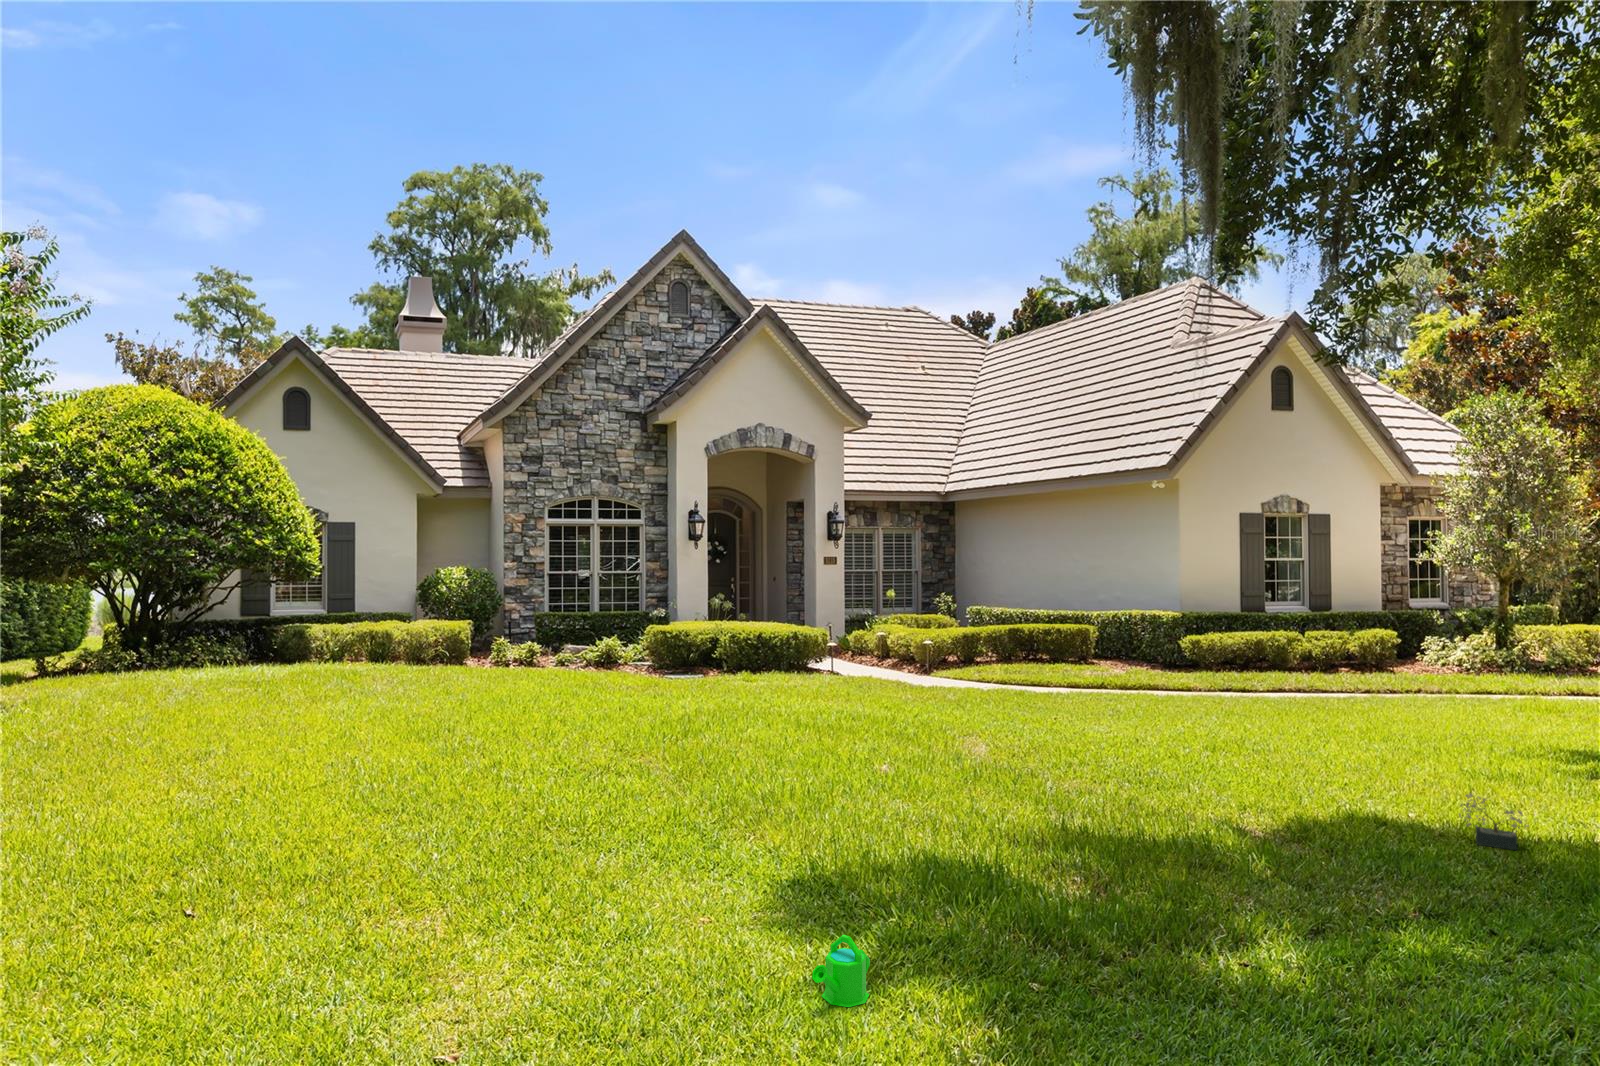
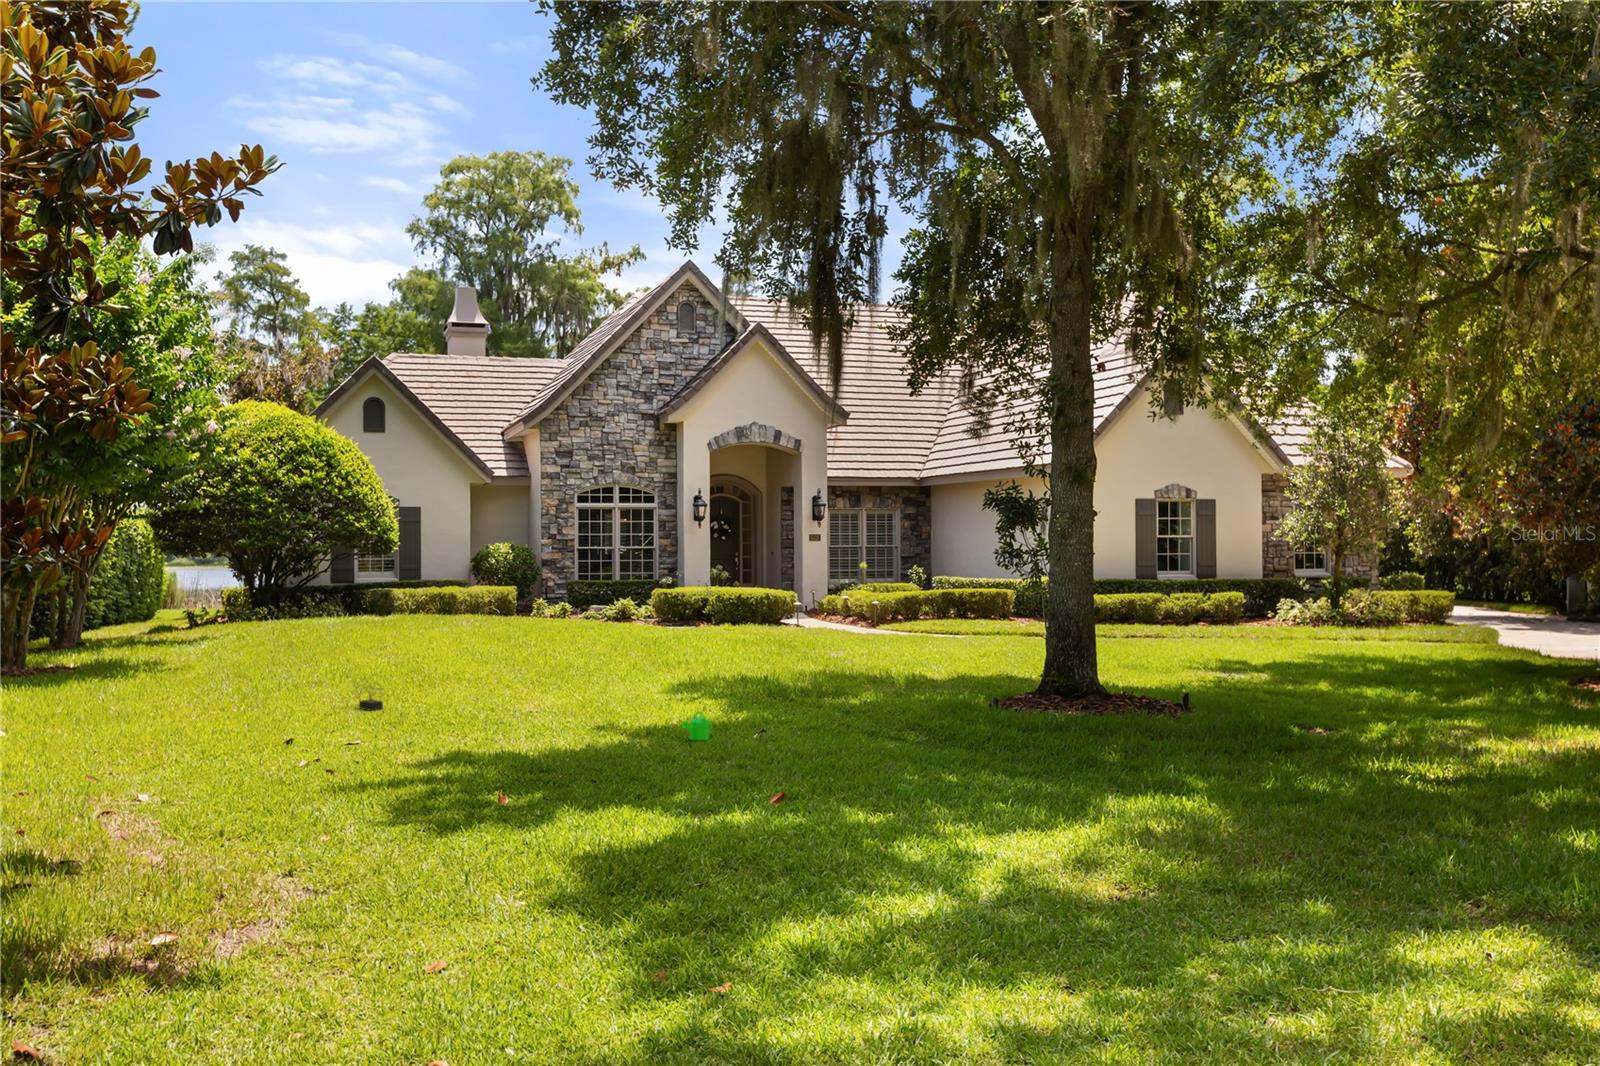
decorative plant: present [1459,794,1528,850] -> present [354,681,383,711]

